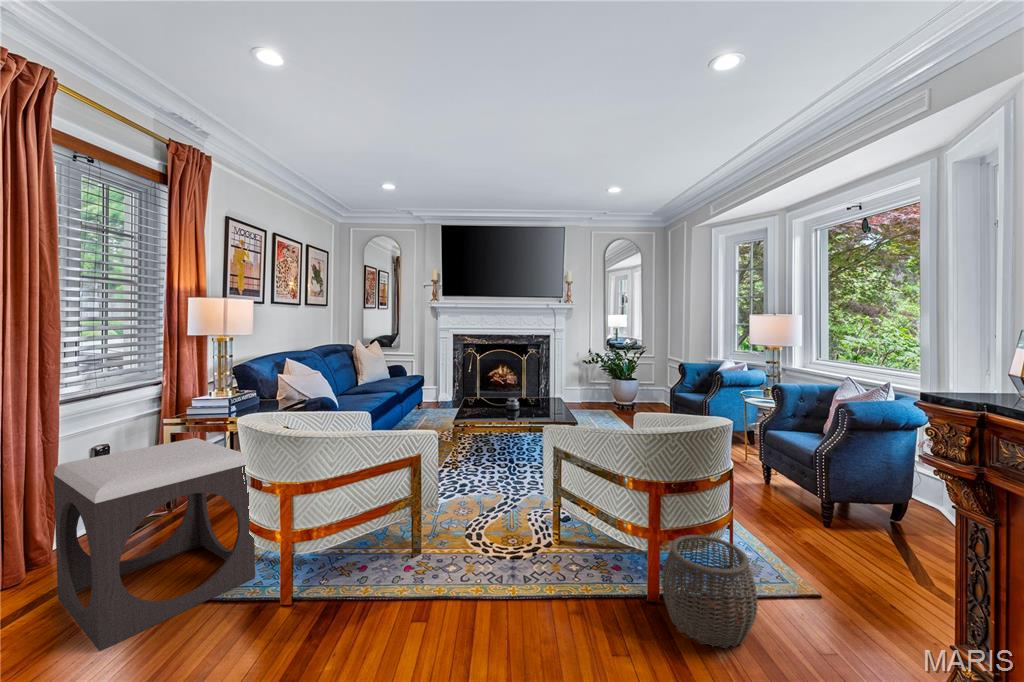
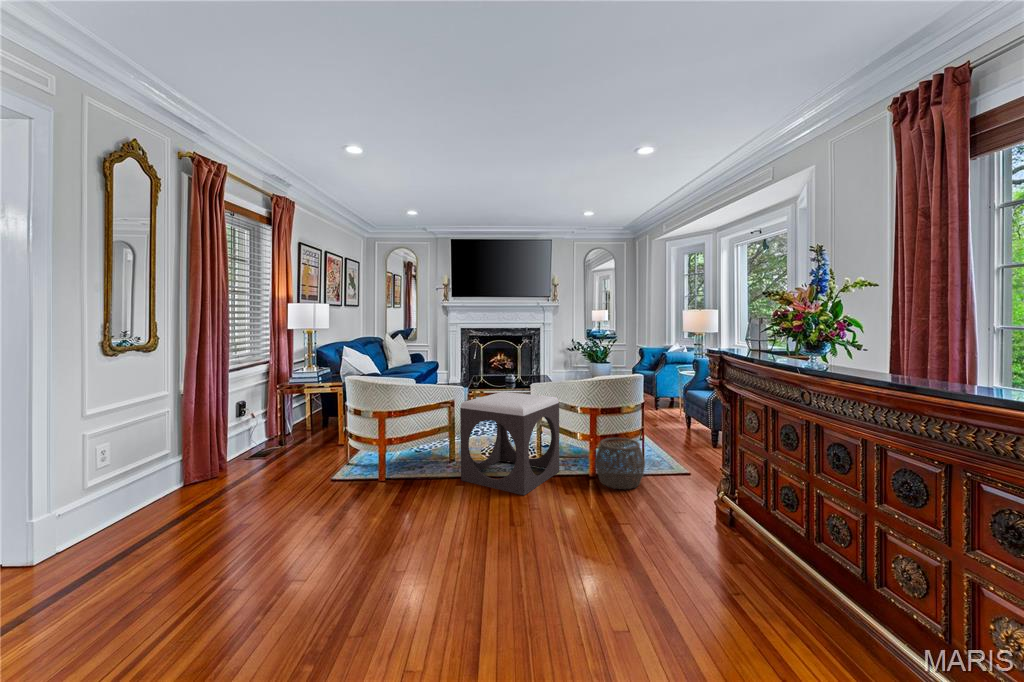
footstool: present [53,438,255,651] -> present [460,392,559,495]

